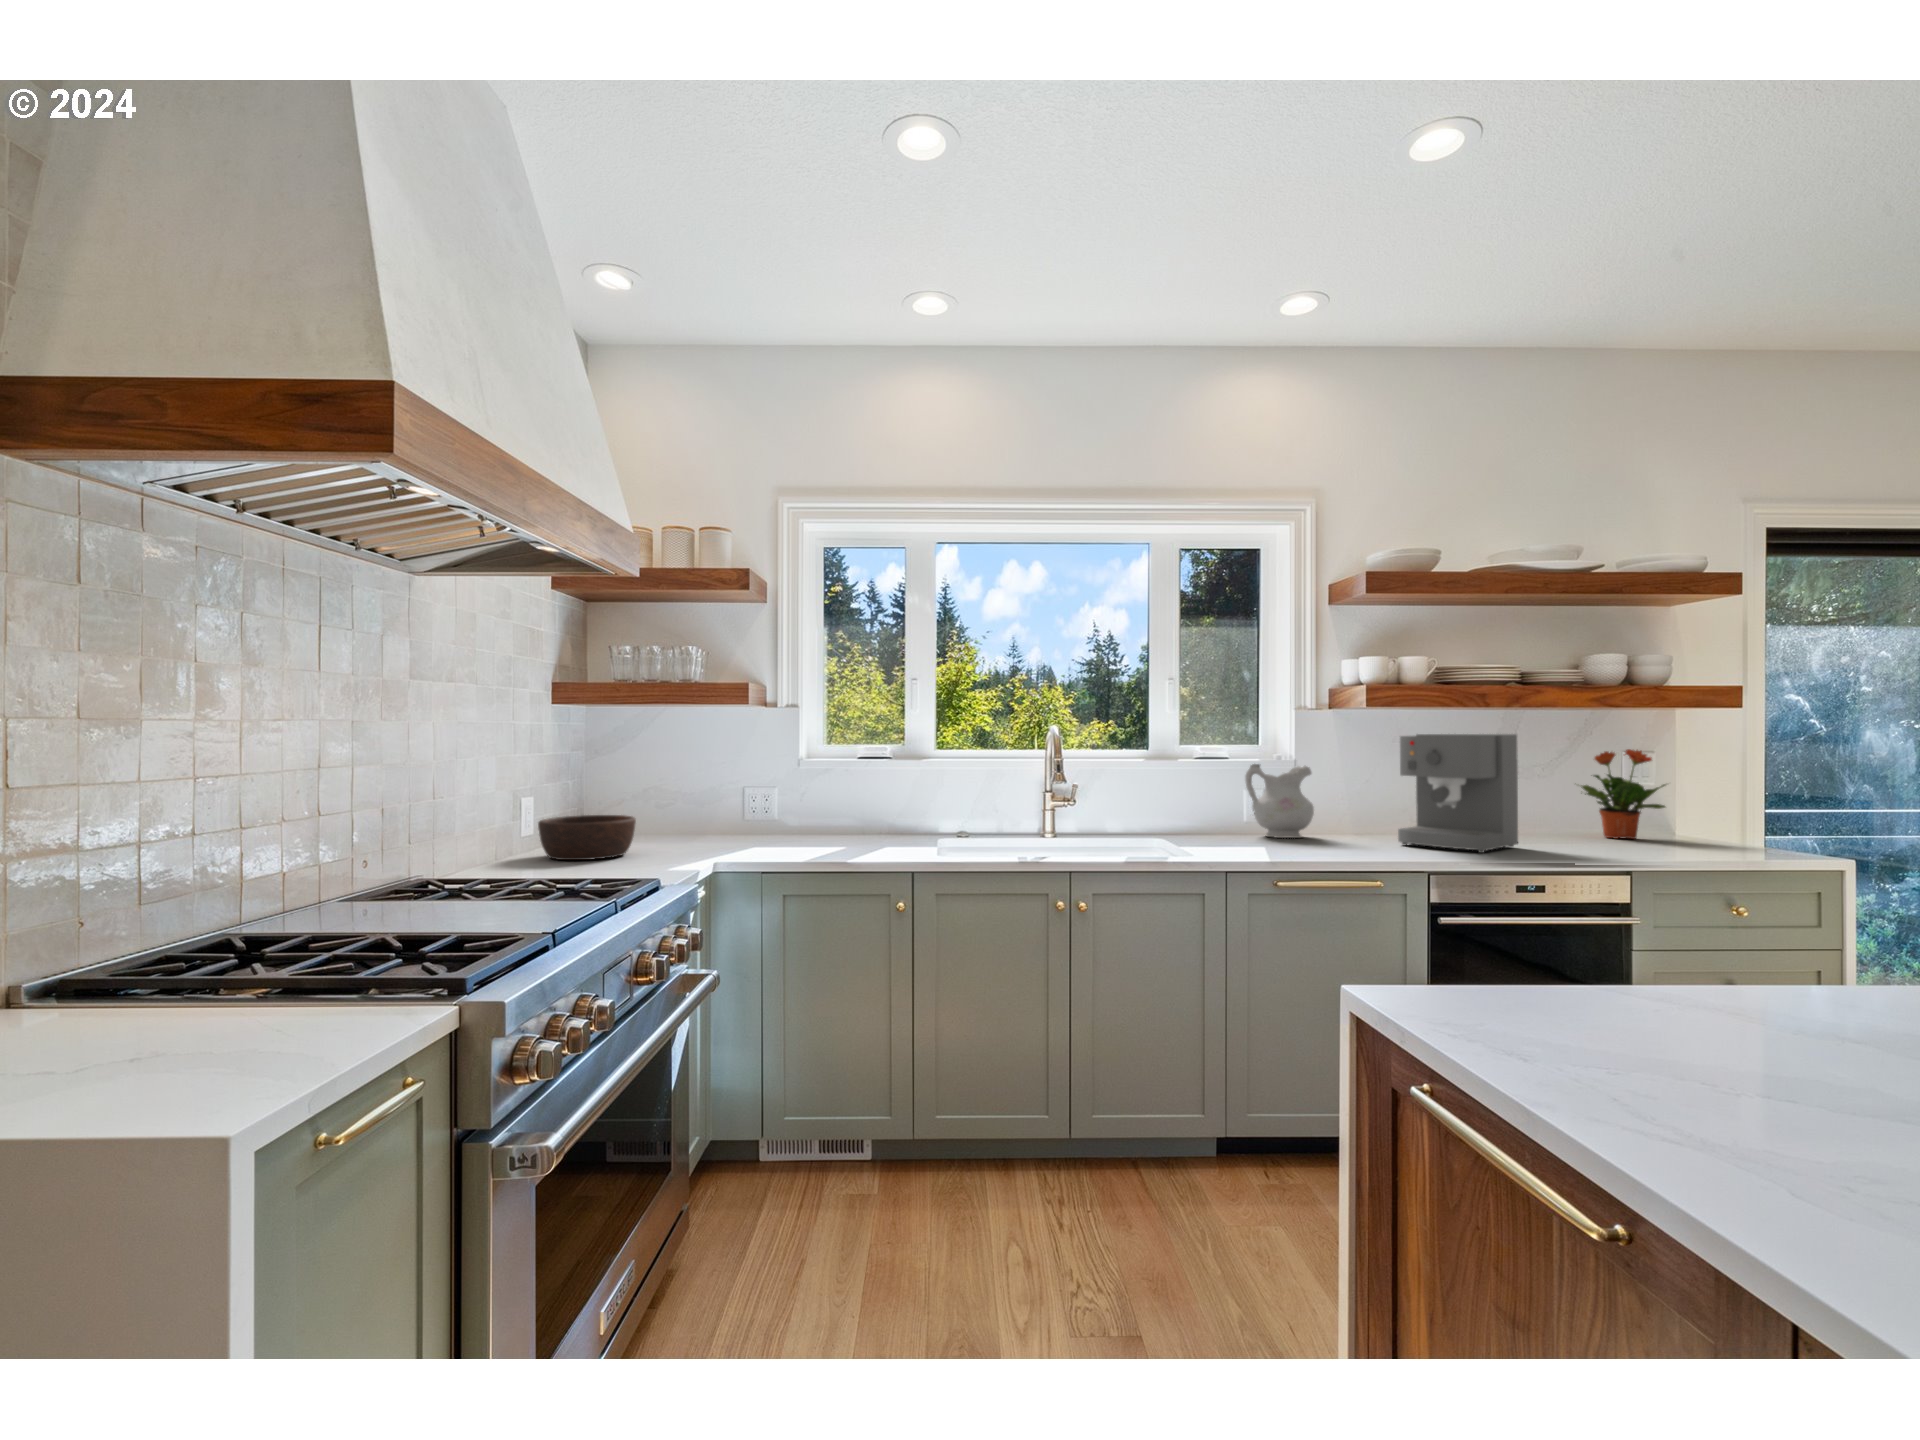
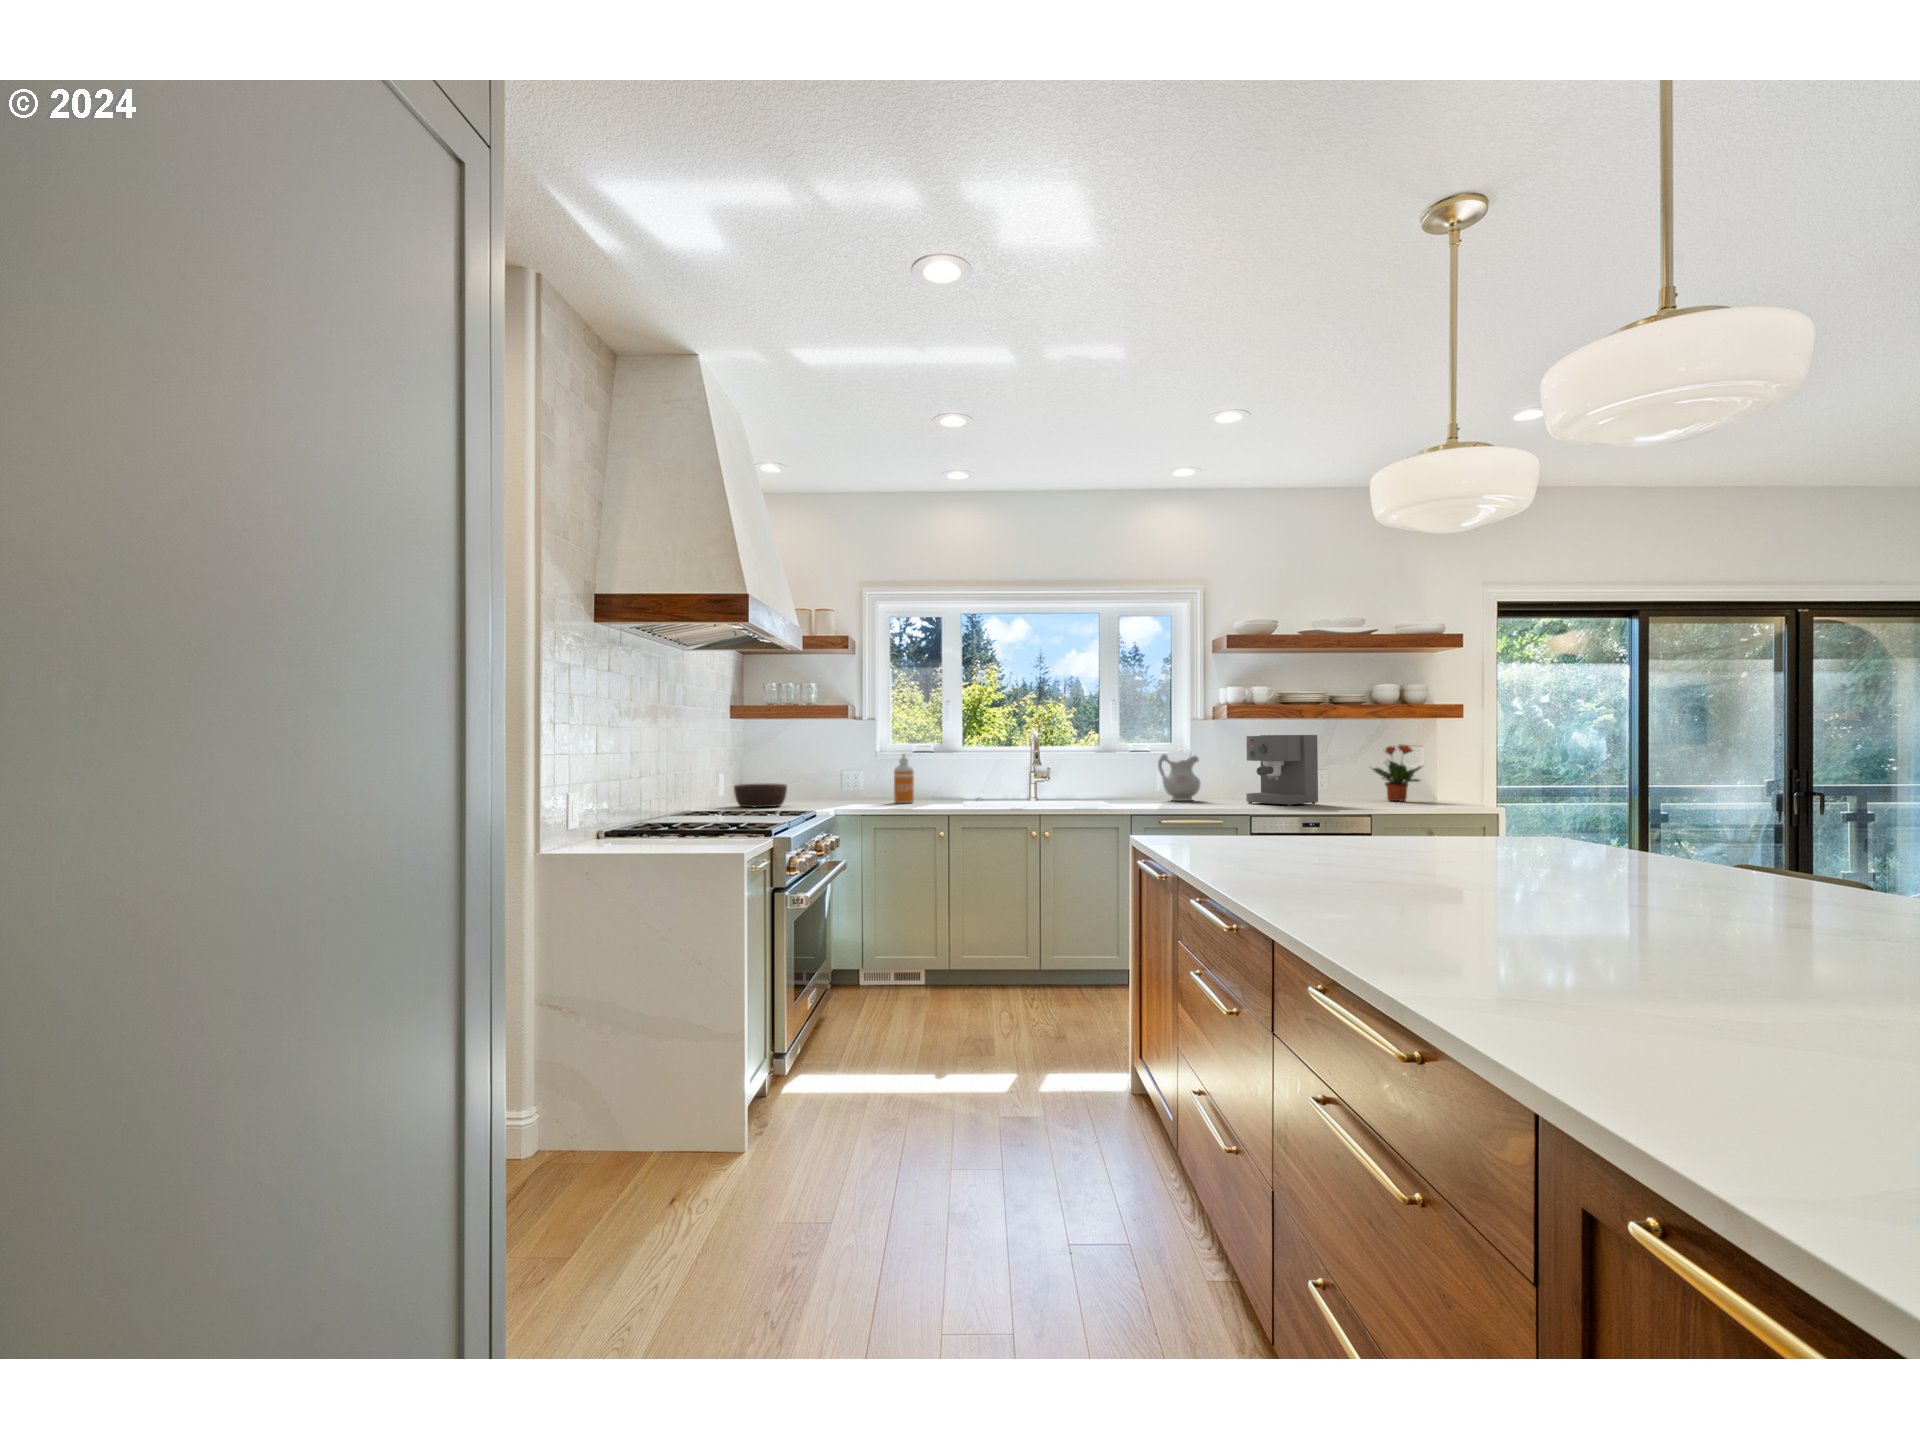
soap dispenser: none [825,763,857,845] -> present [894,754,914,803]

